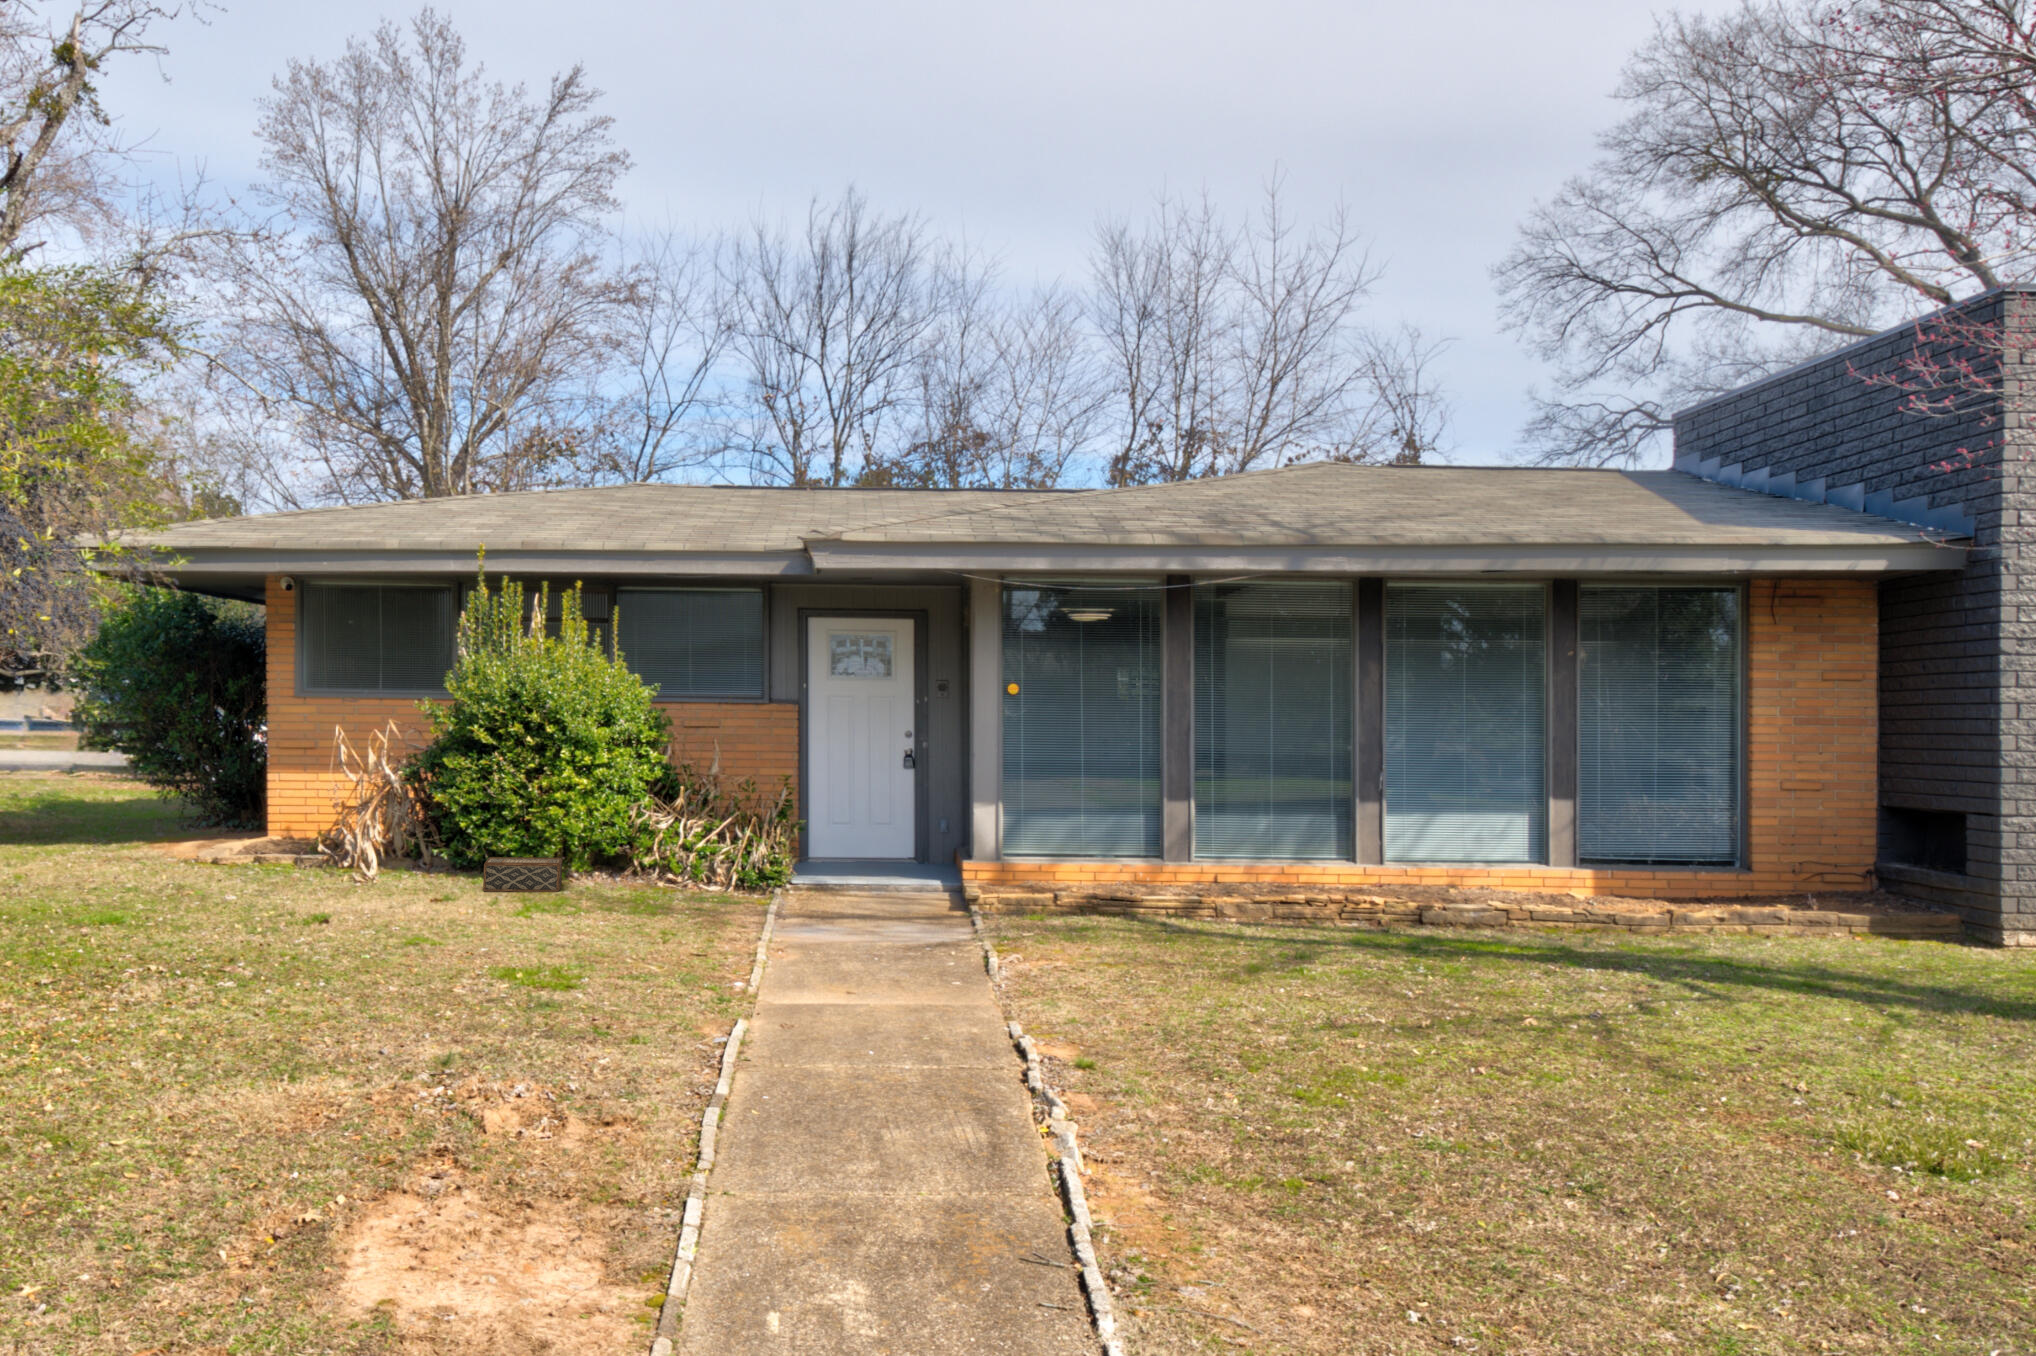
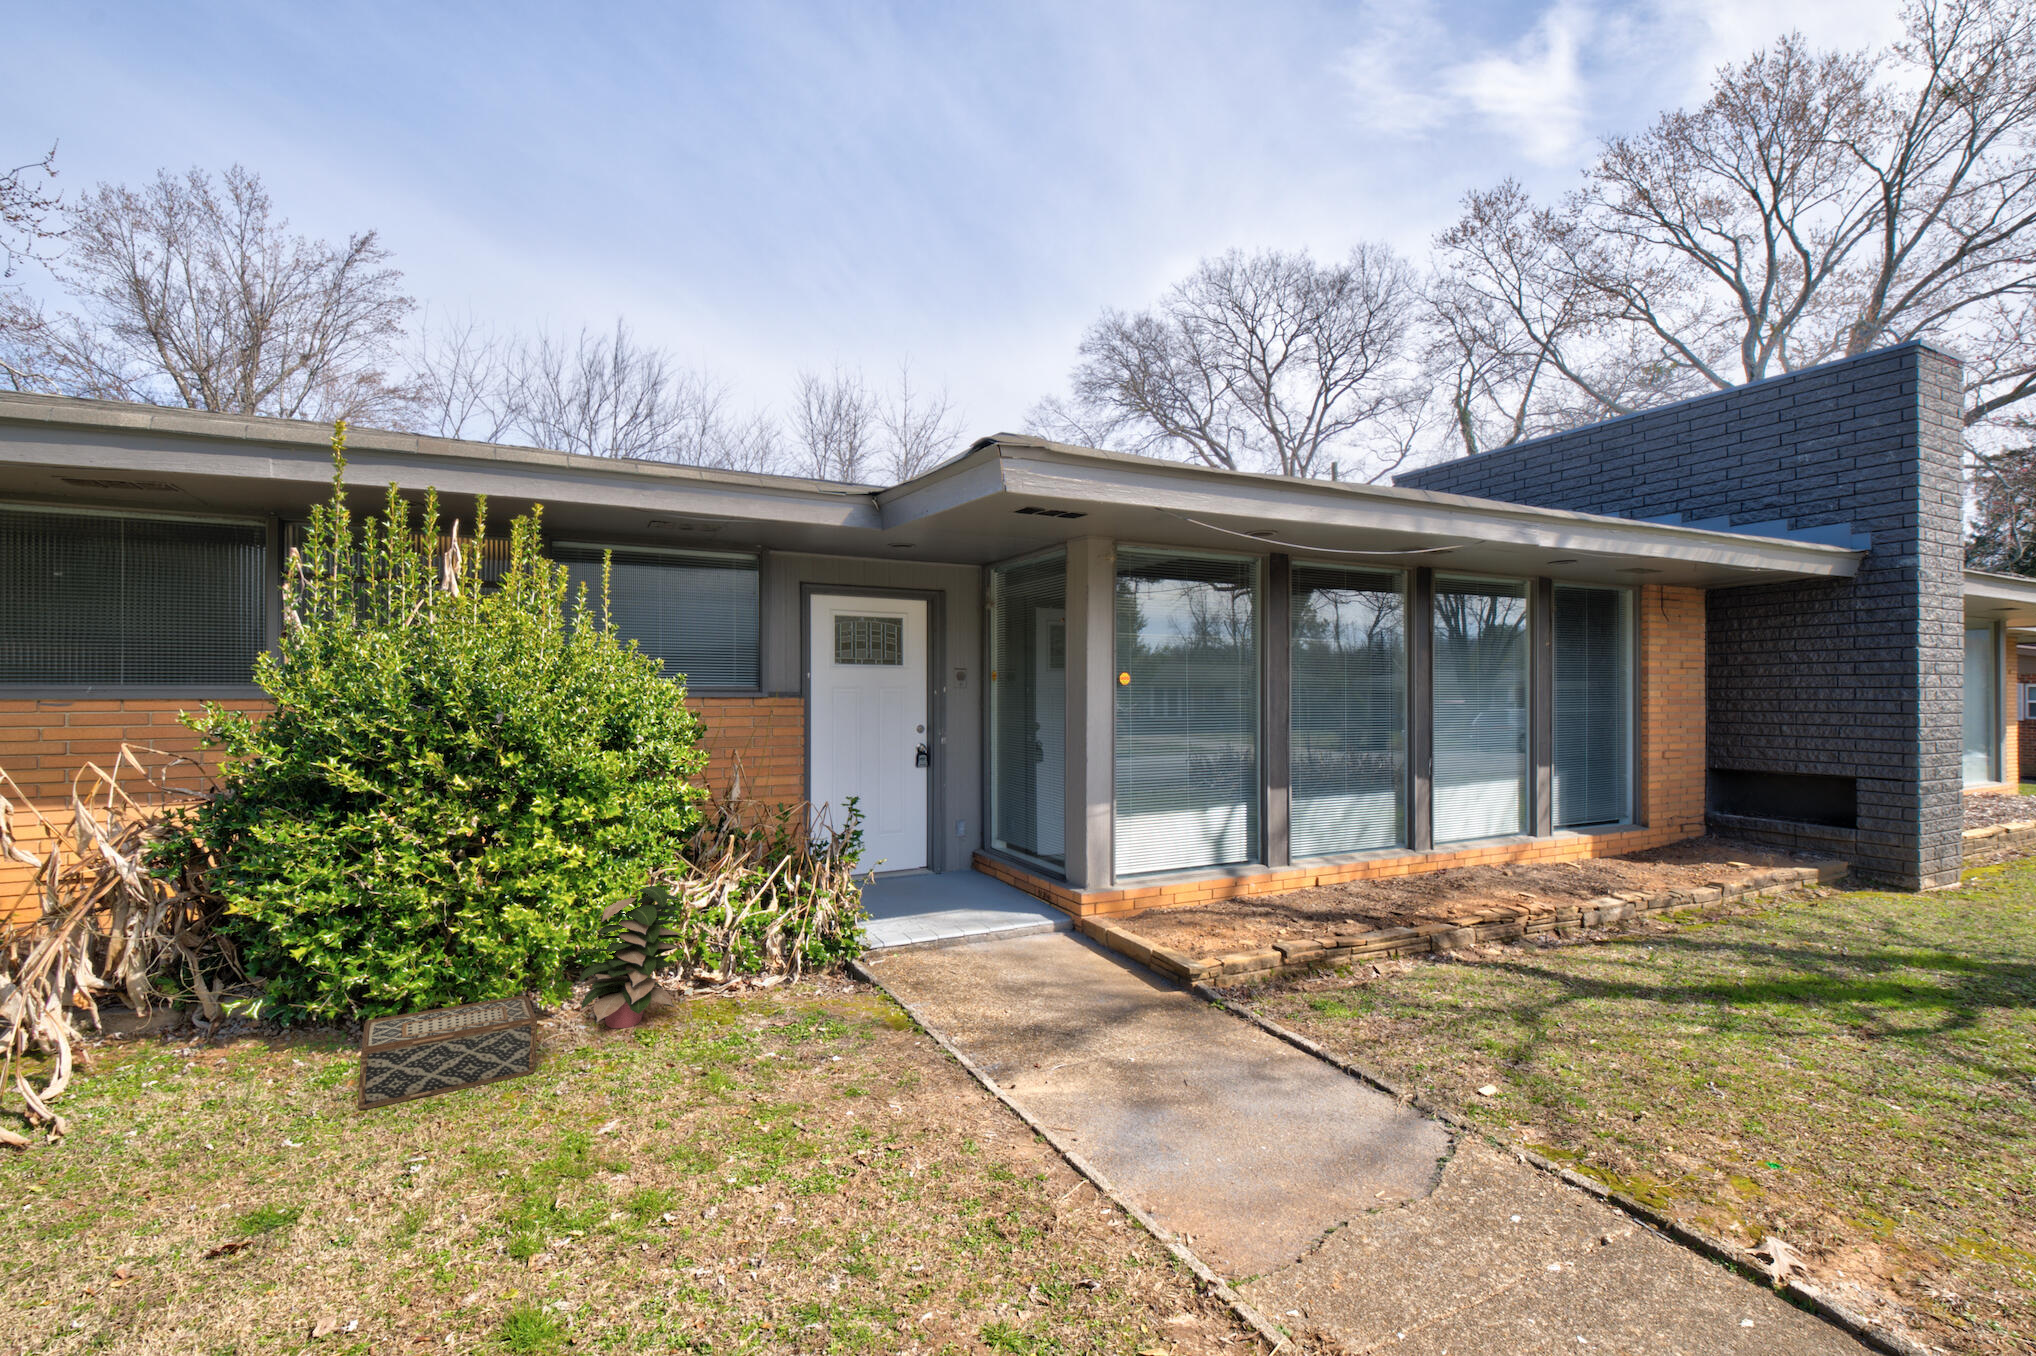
decorative plant: none [586,801,648,886] -> present [575,876,683,1028]

